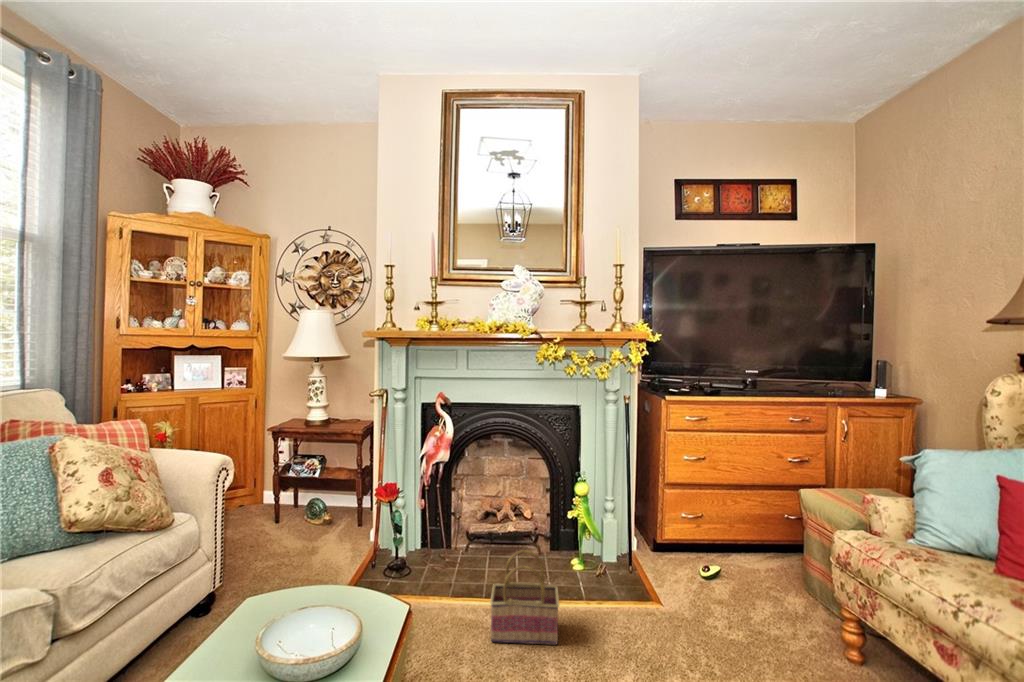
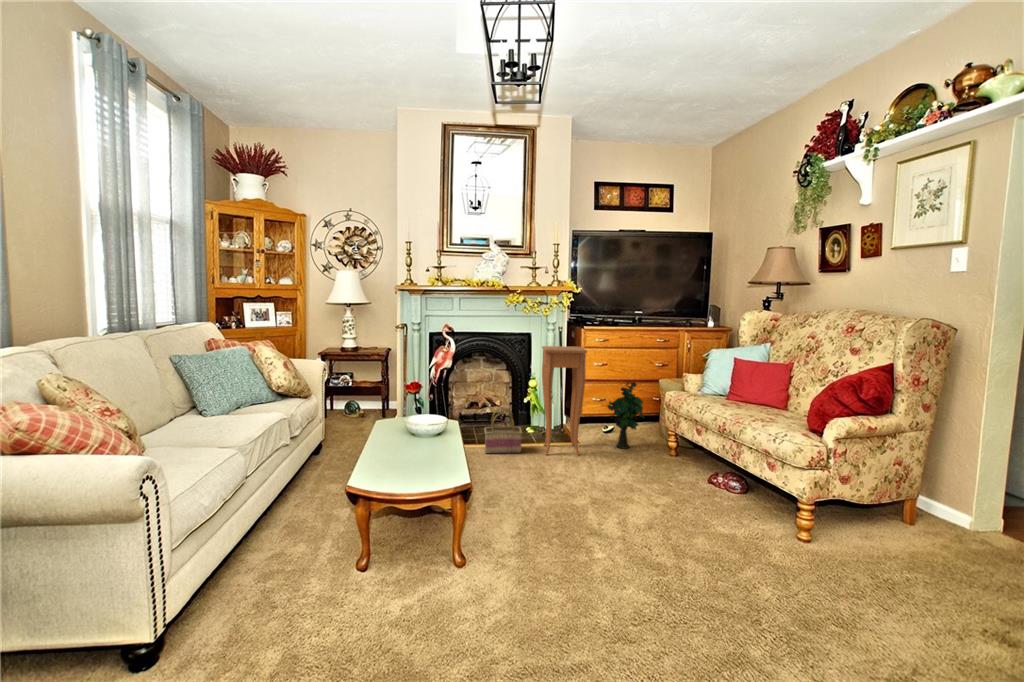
side table: none [596,438,684,659] -> present [542,346,587,455]
decorative plant: none [712,509,796,639] -> present [607,382,644,449]

